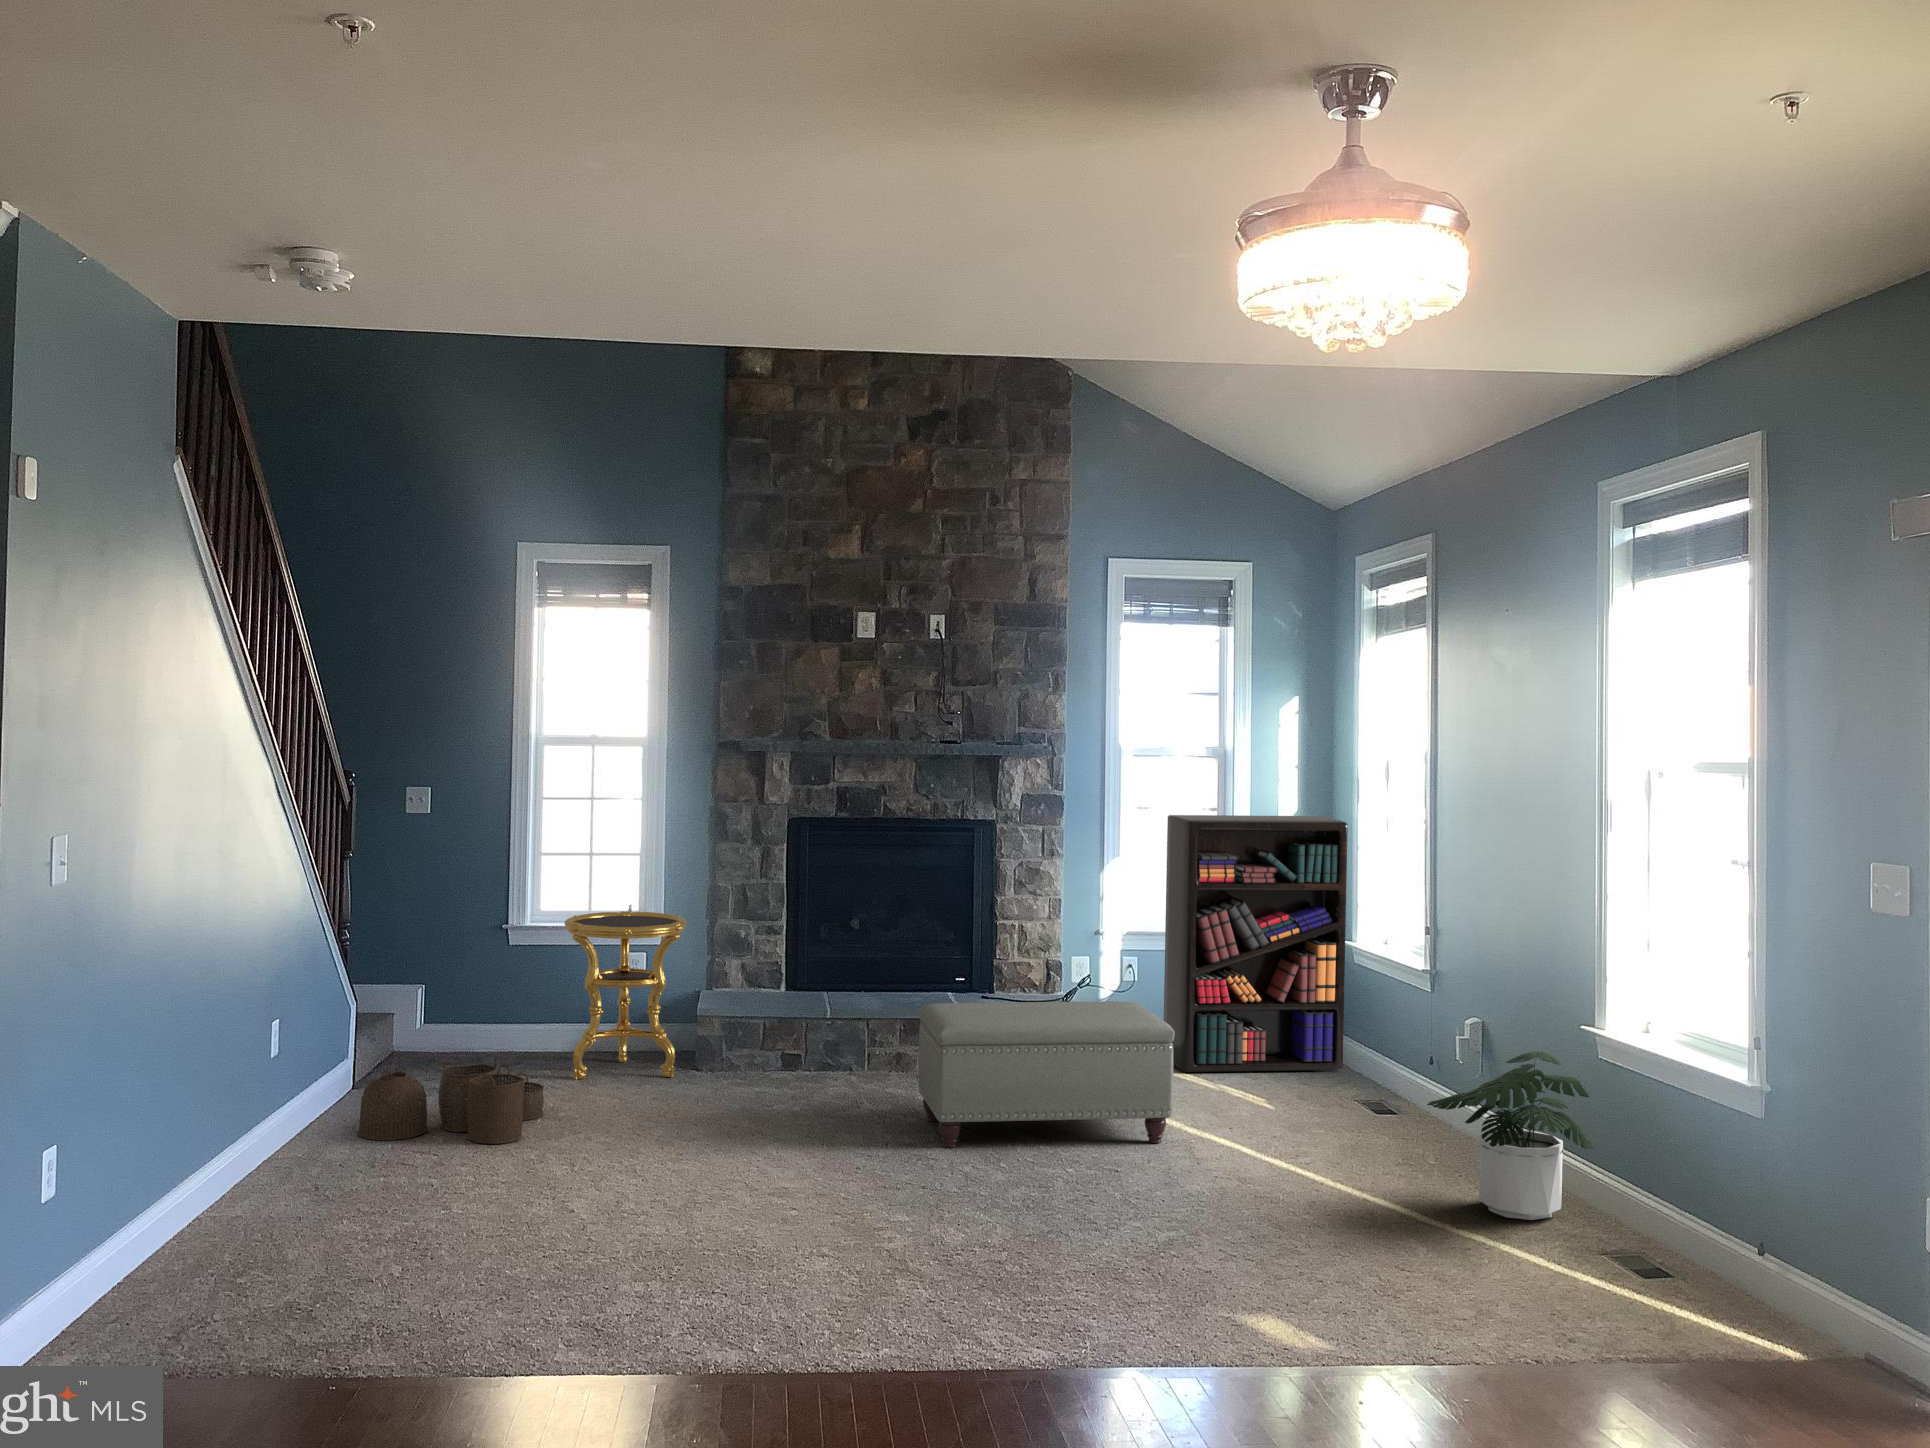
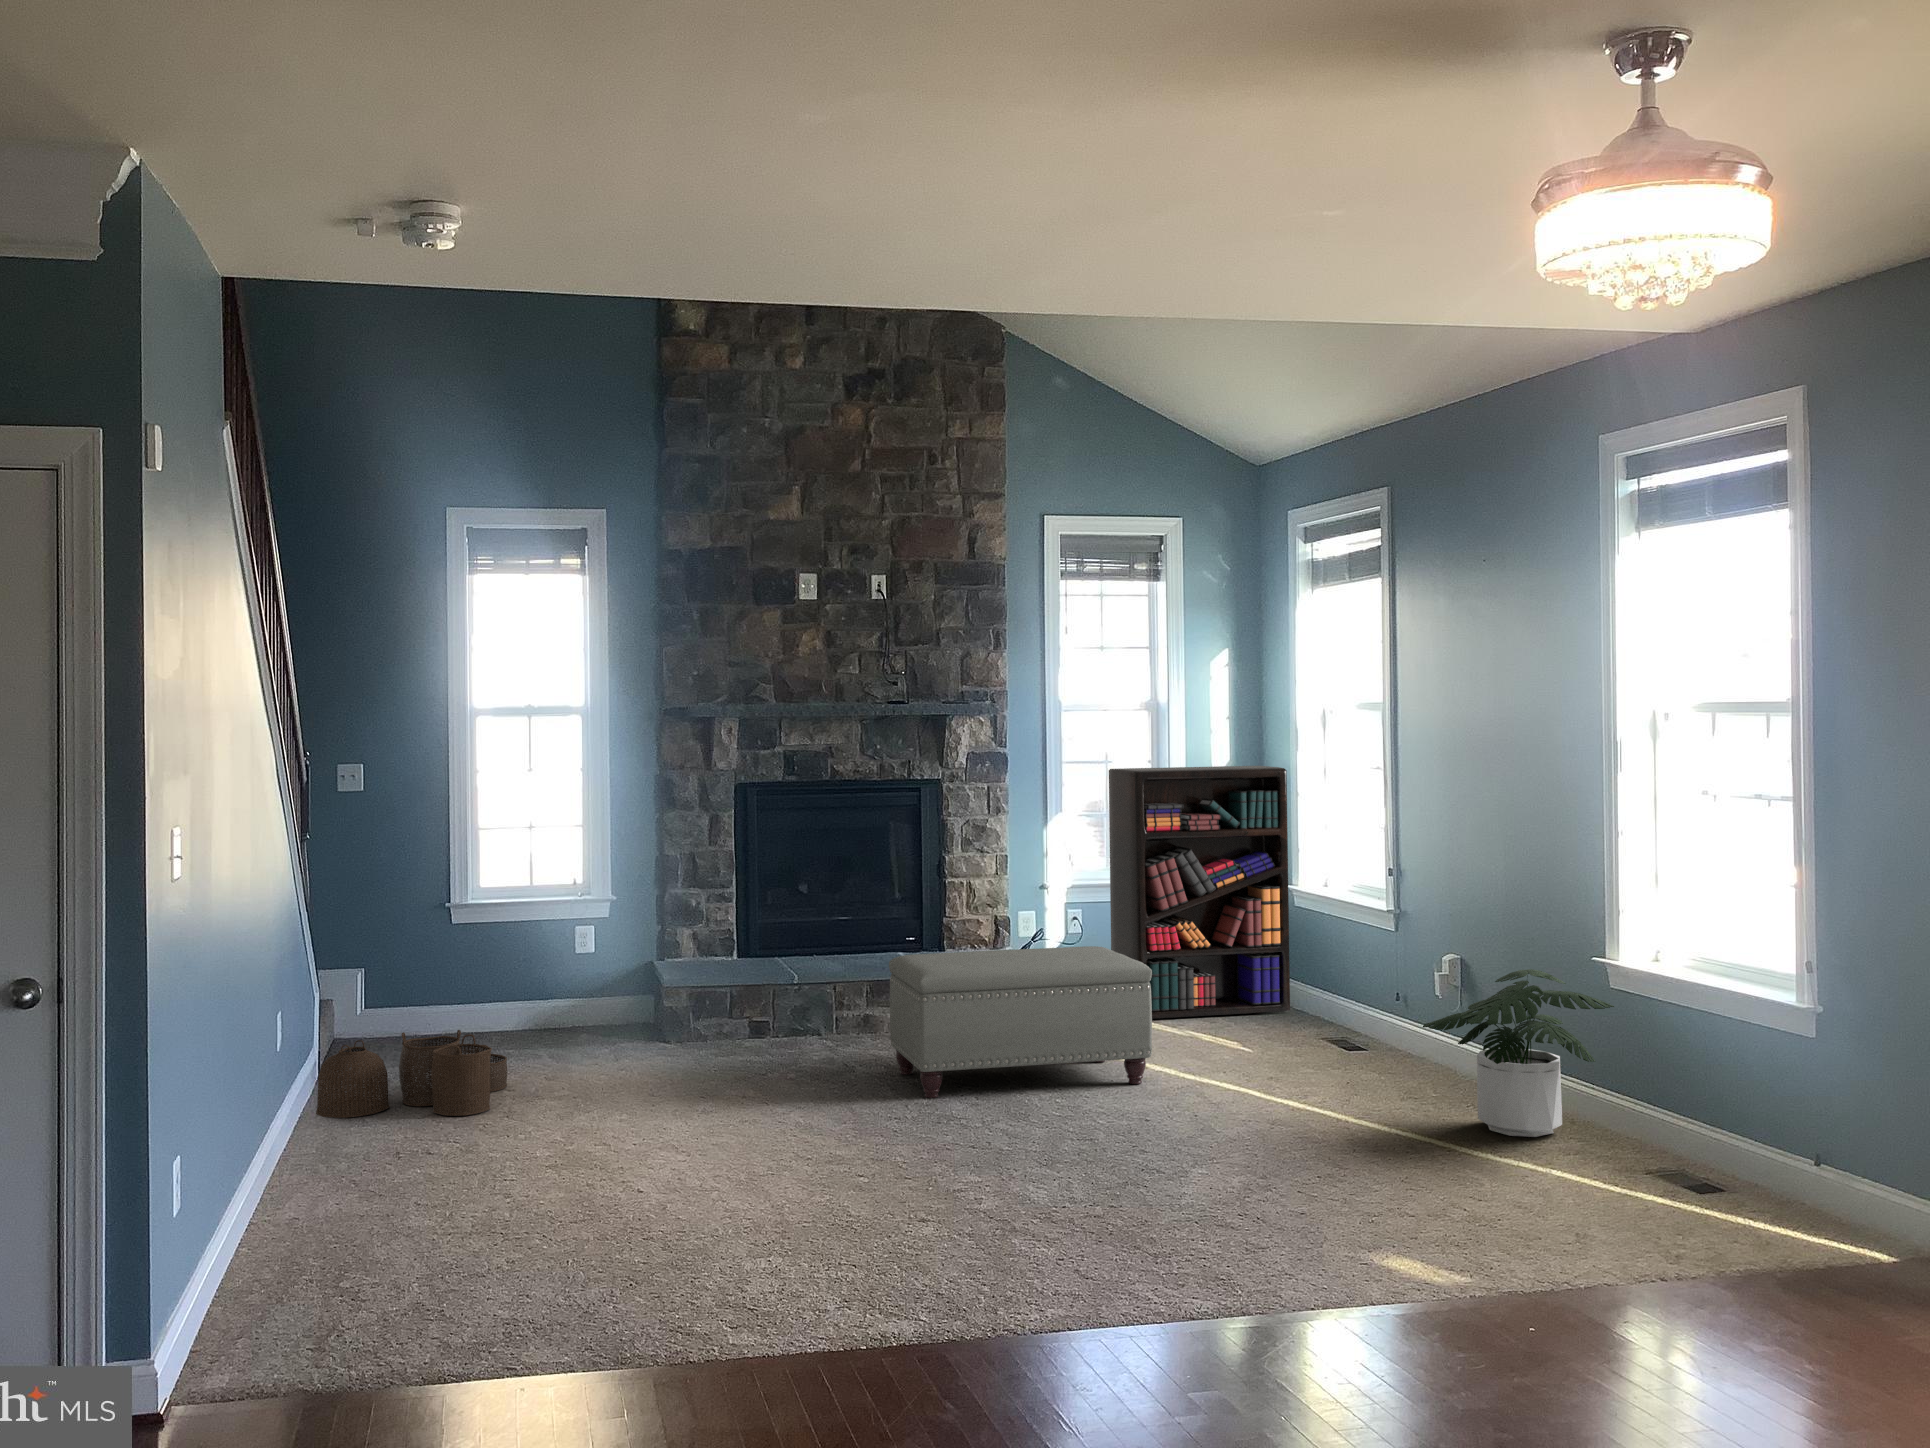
side table: present [565,911,687,1079] -> none [516,882,641,1052]

